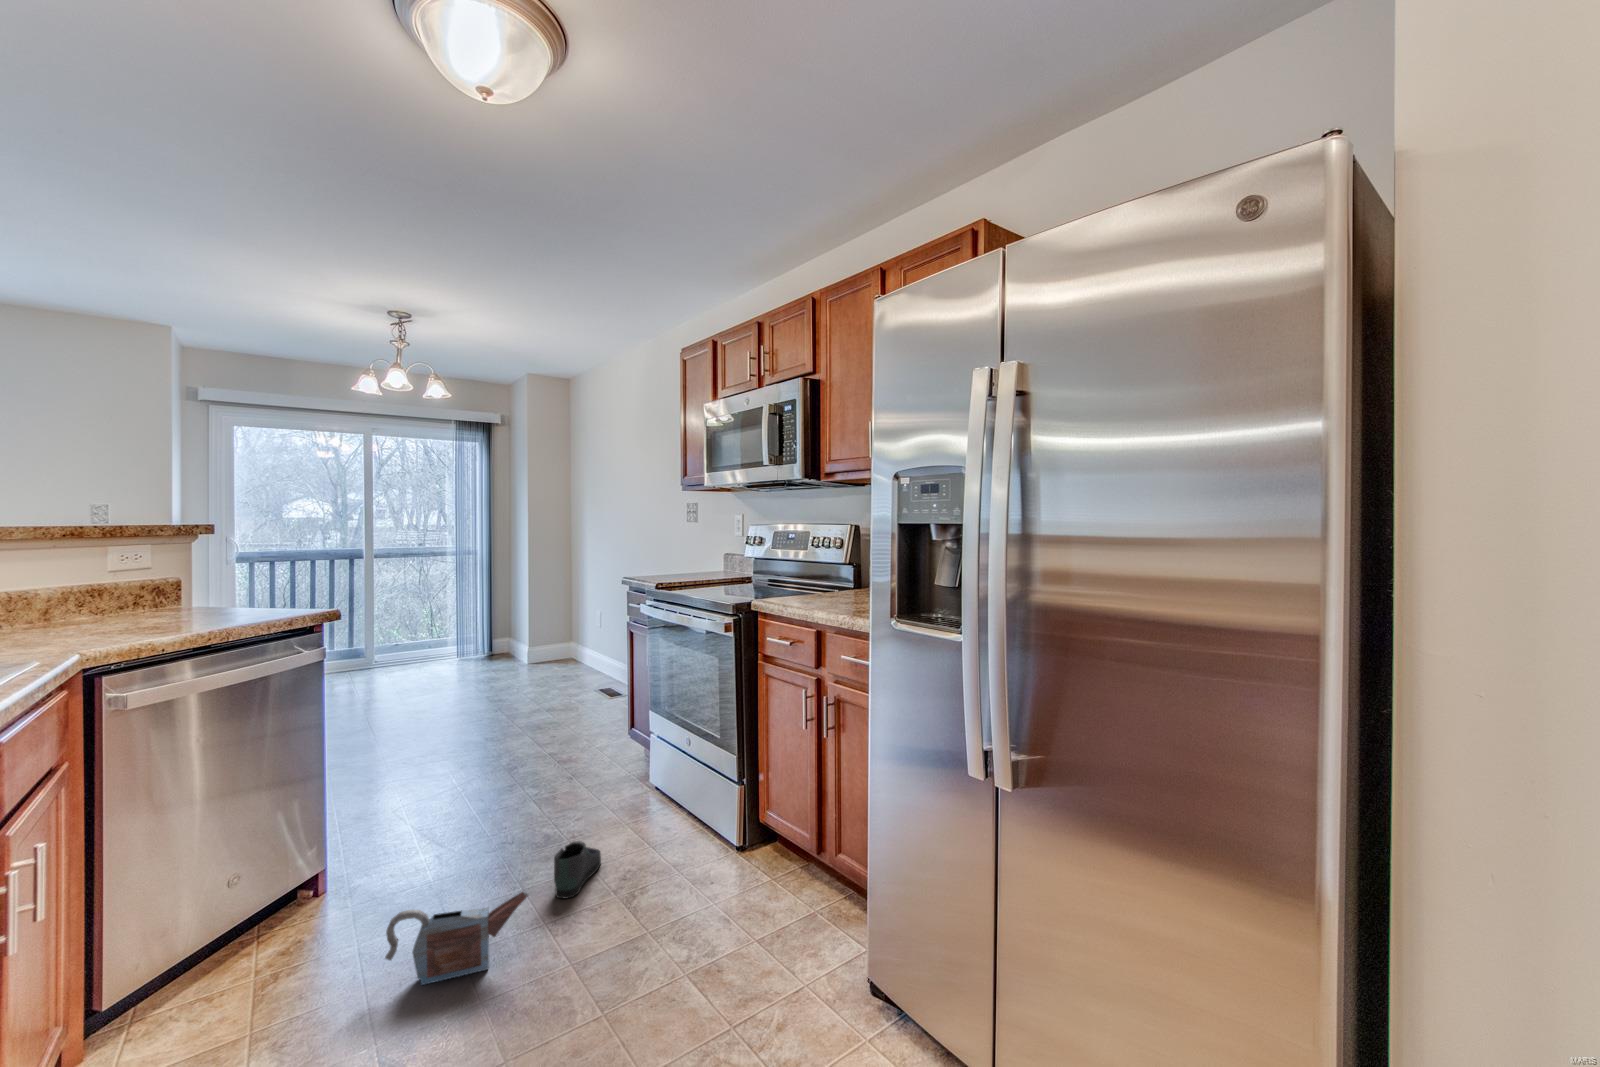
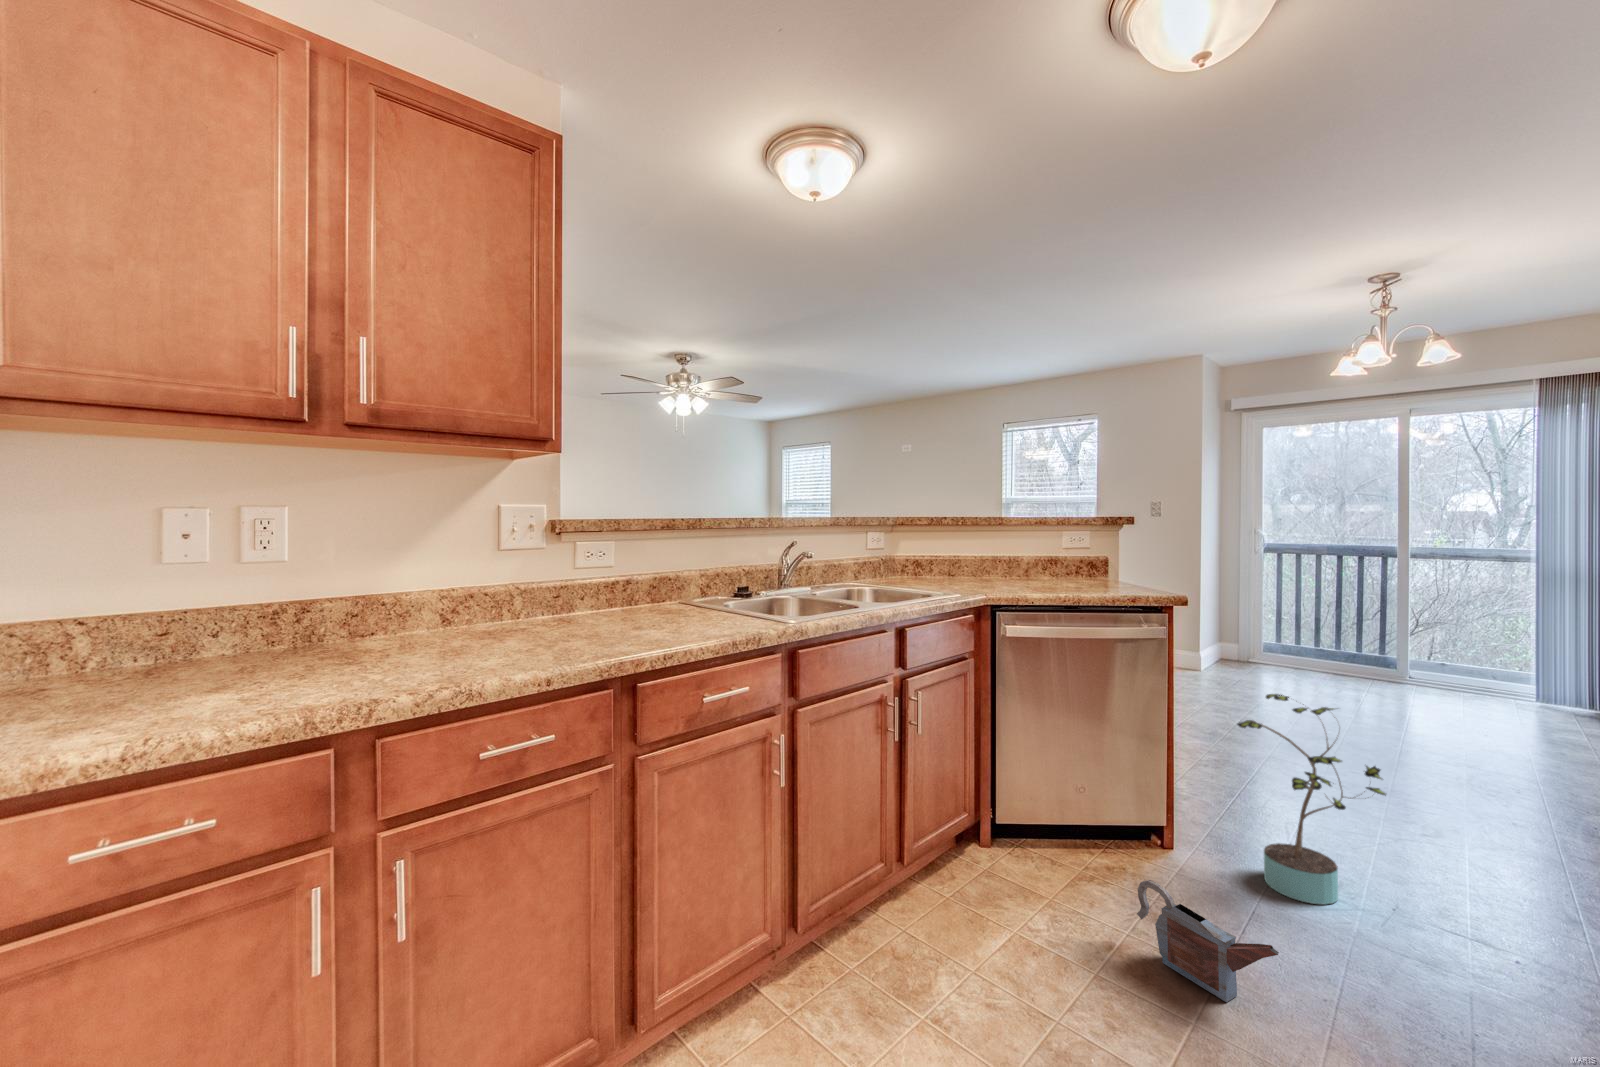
potted plant: none [409,690,513,869] -> present [1237,694,1386,904]
shoe: present [554,841,601,898] -> none [1377,953,1499,1030]

